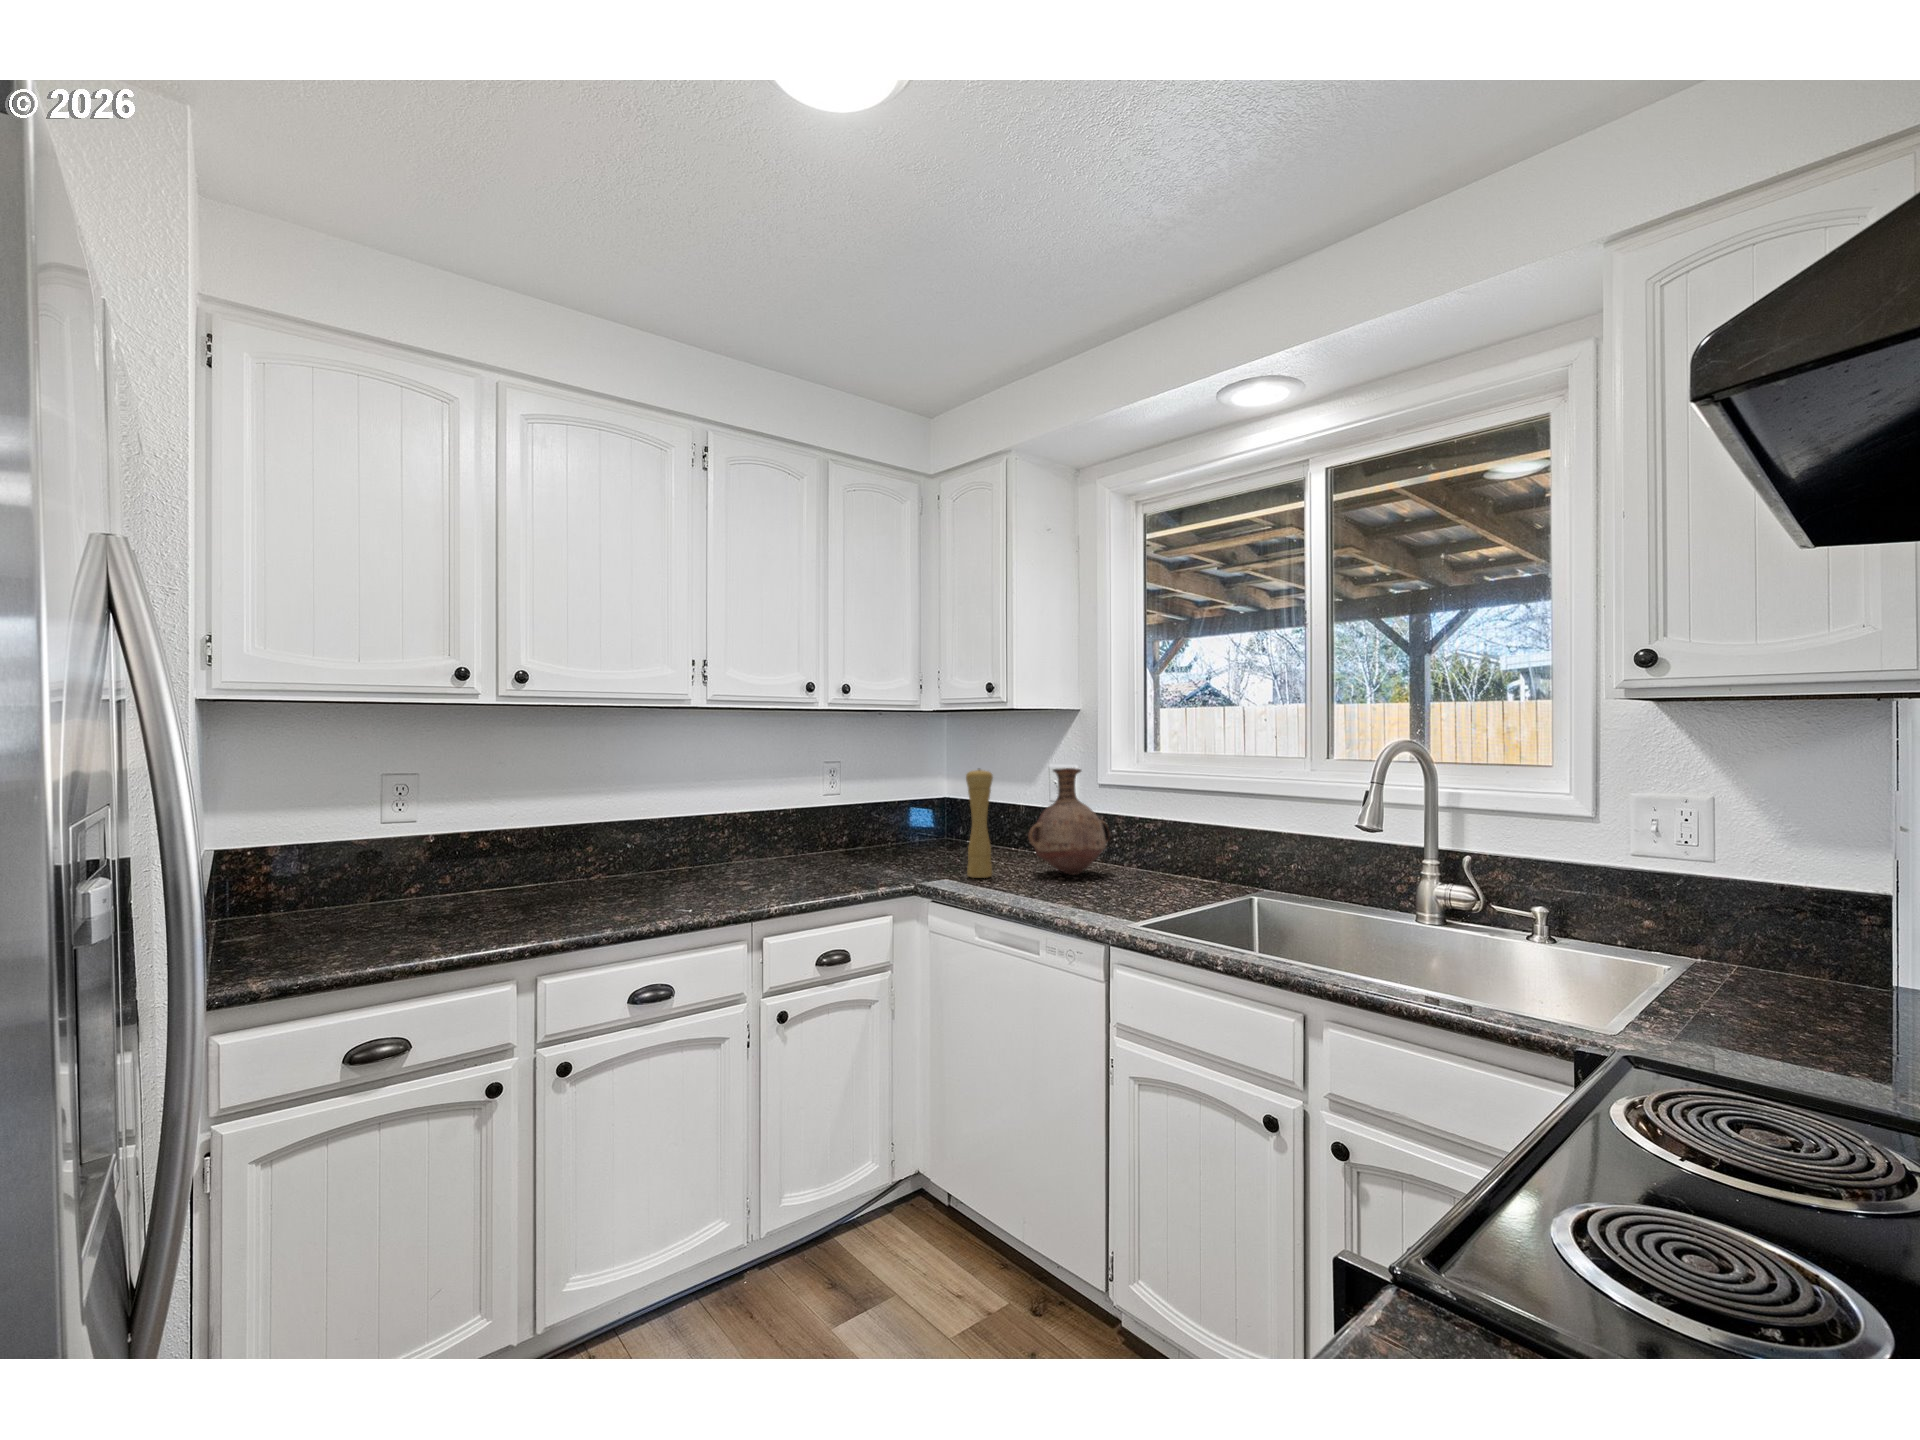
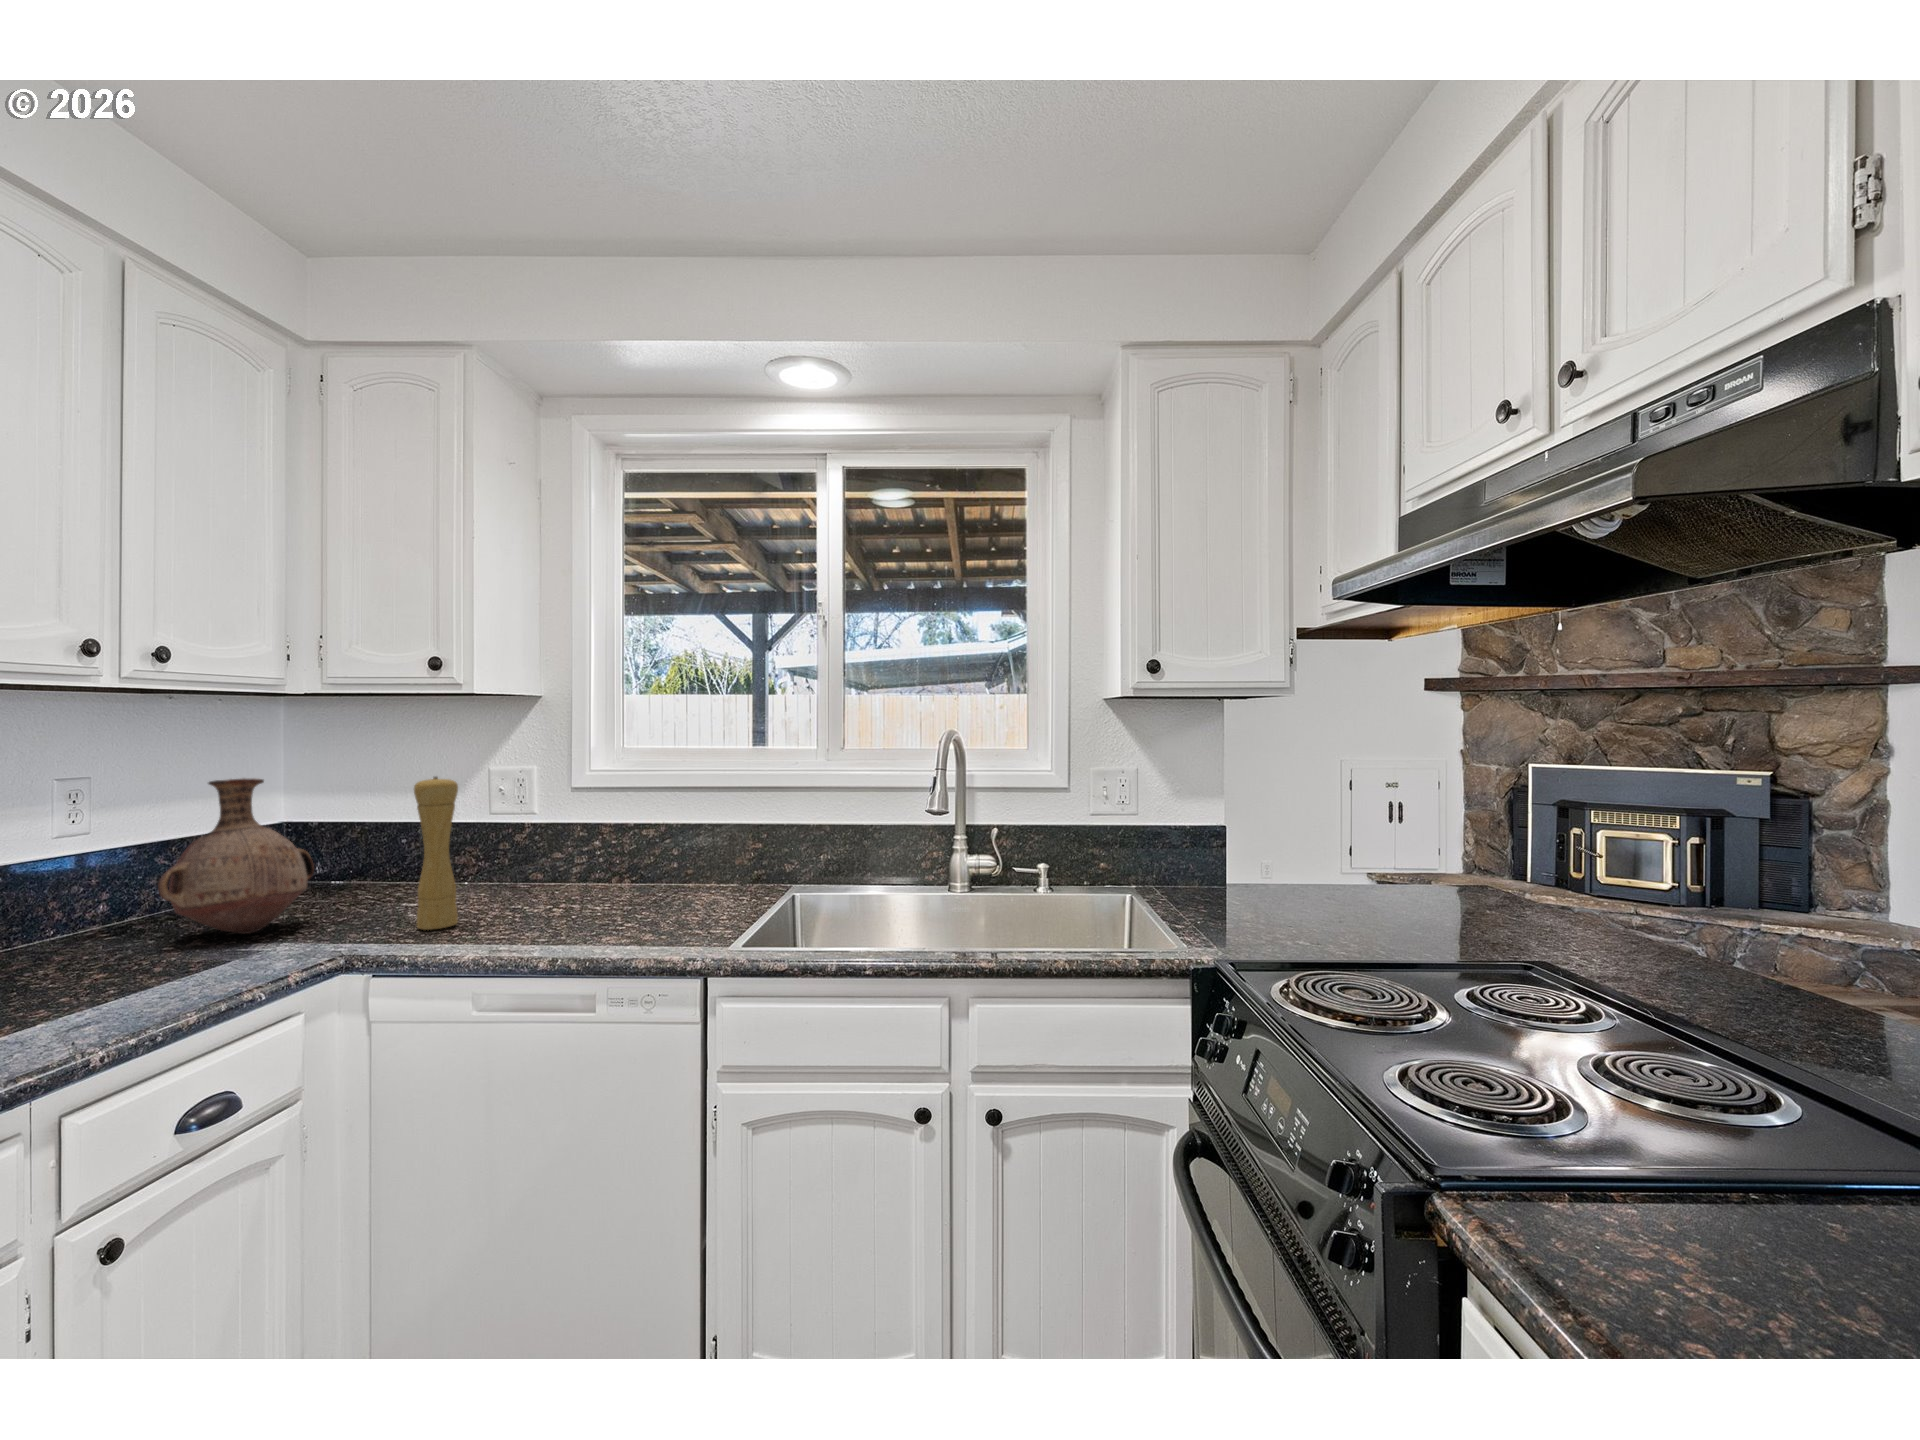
vase: present [1028,768,1110,875] -> present [158,778,314,934]

